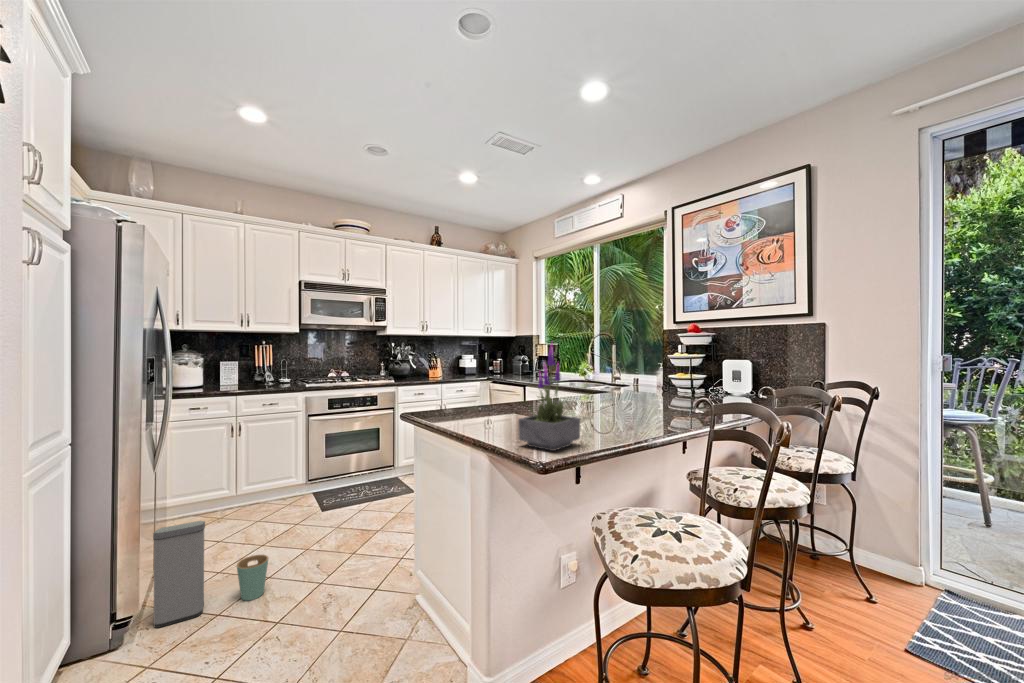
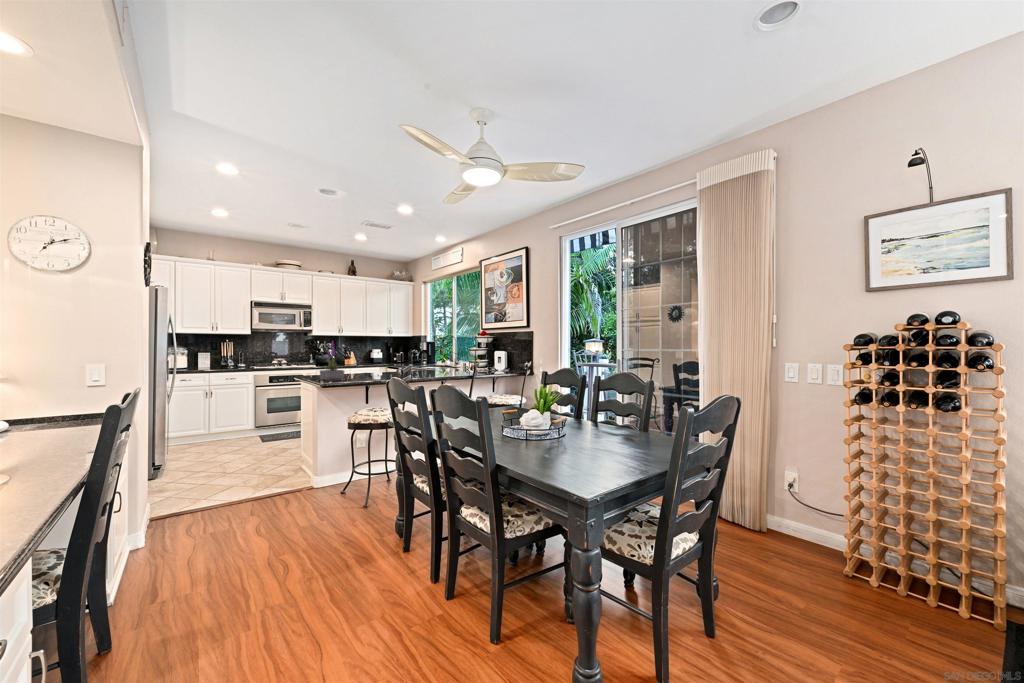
trash can: present [153,521,269,628] -> none [172,426,227,471]

